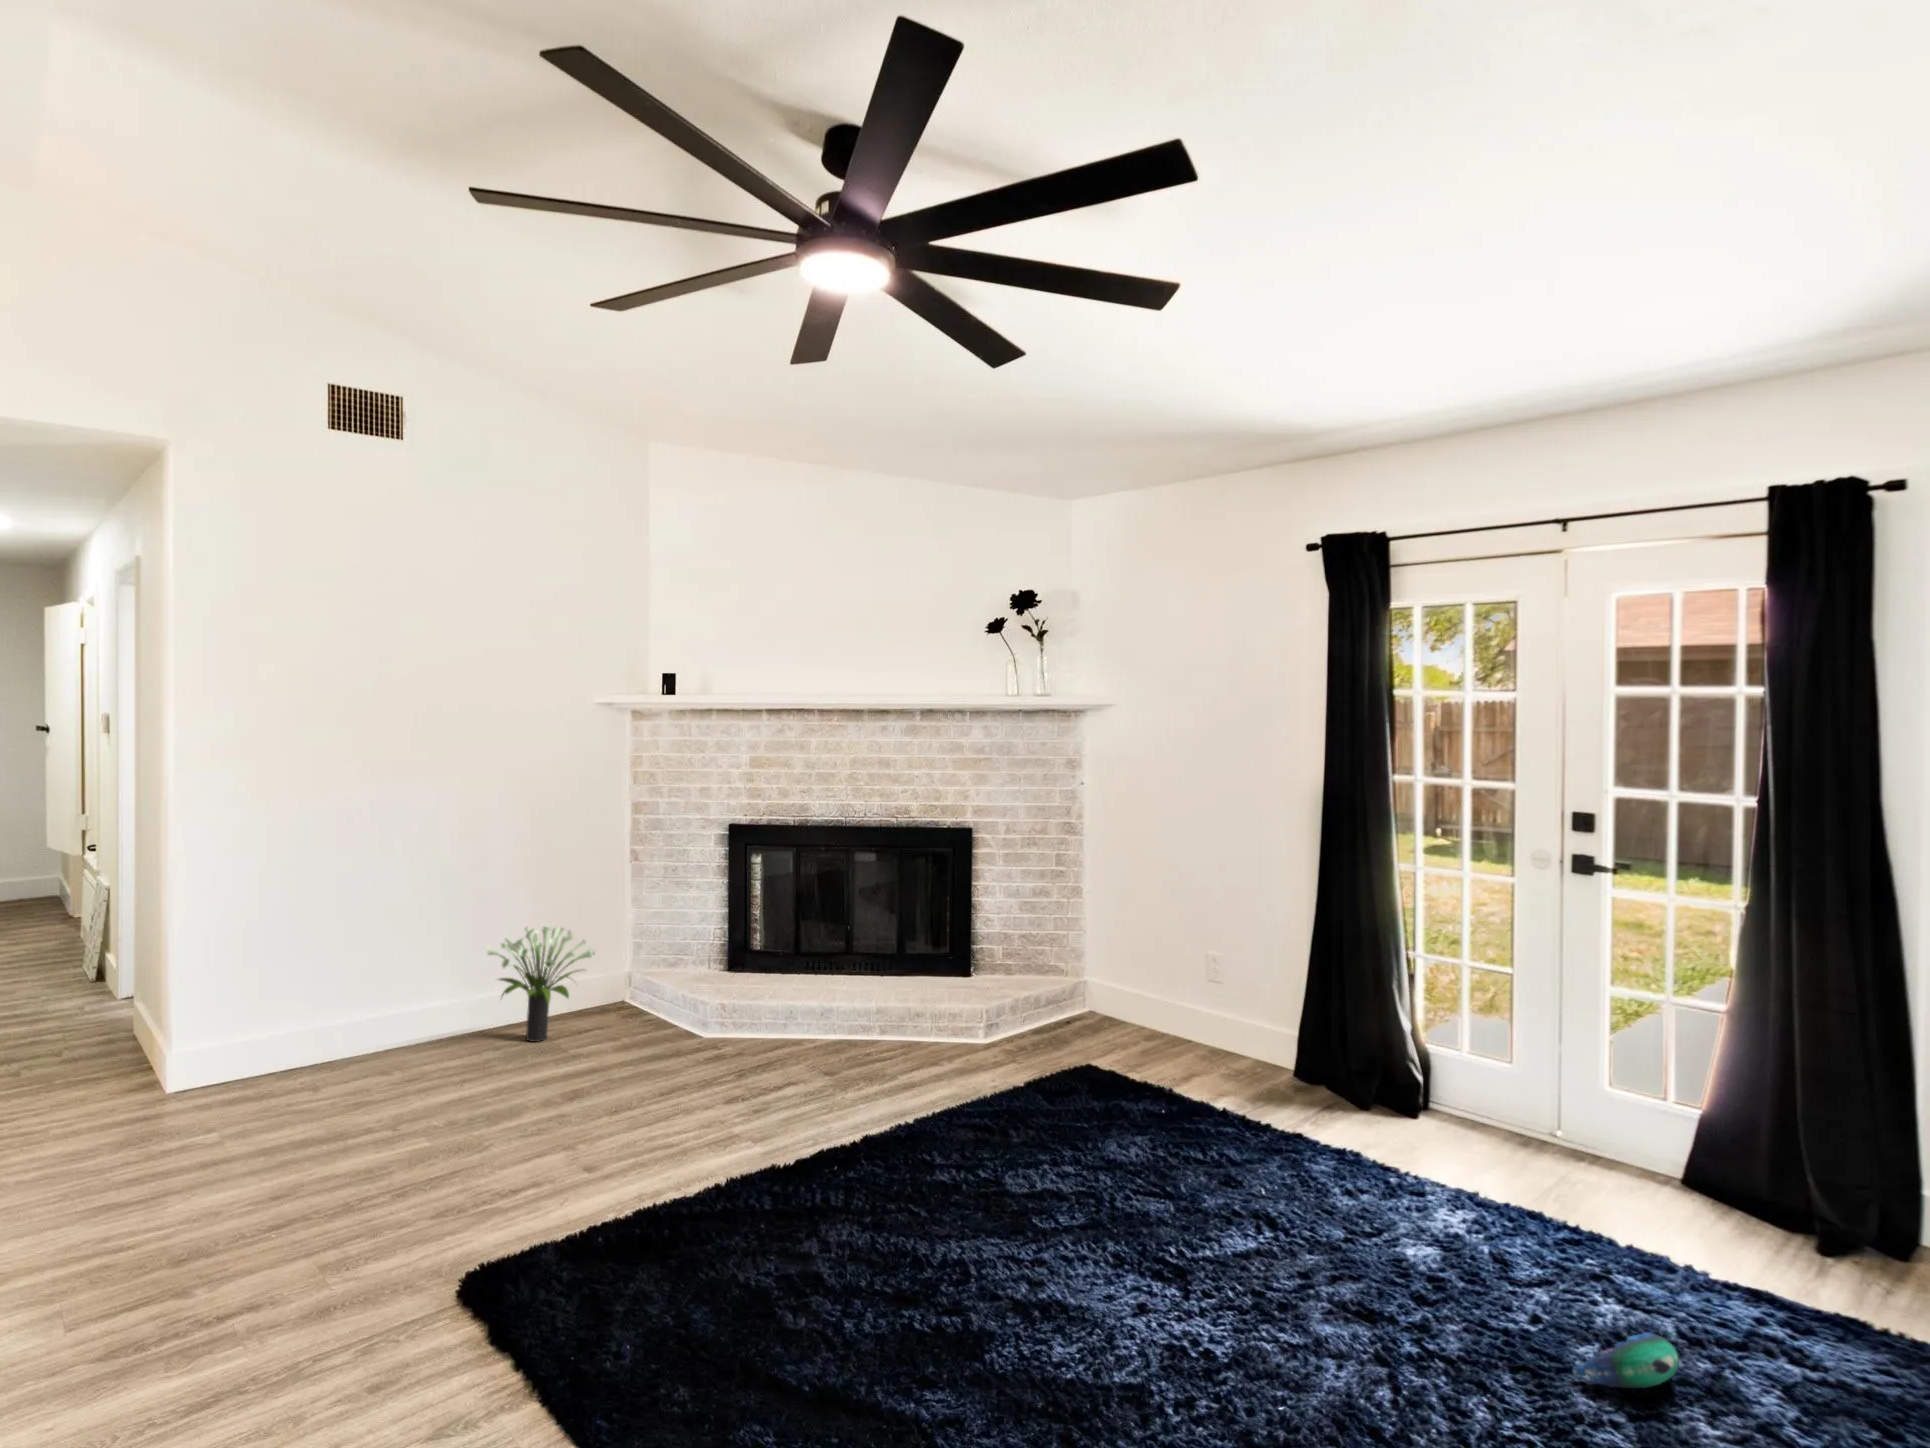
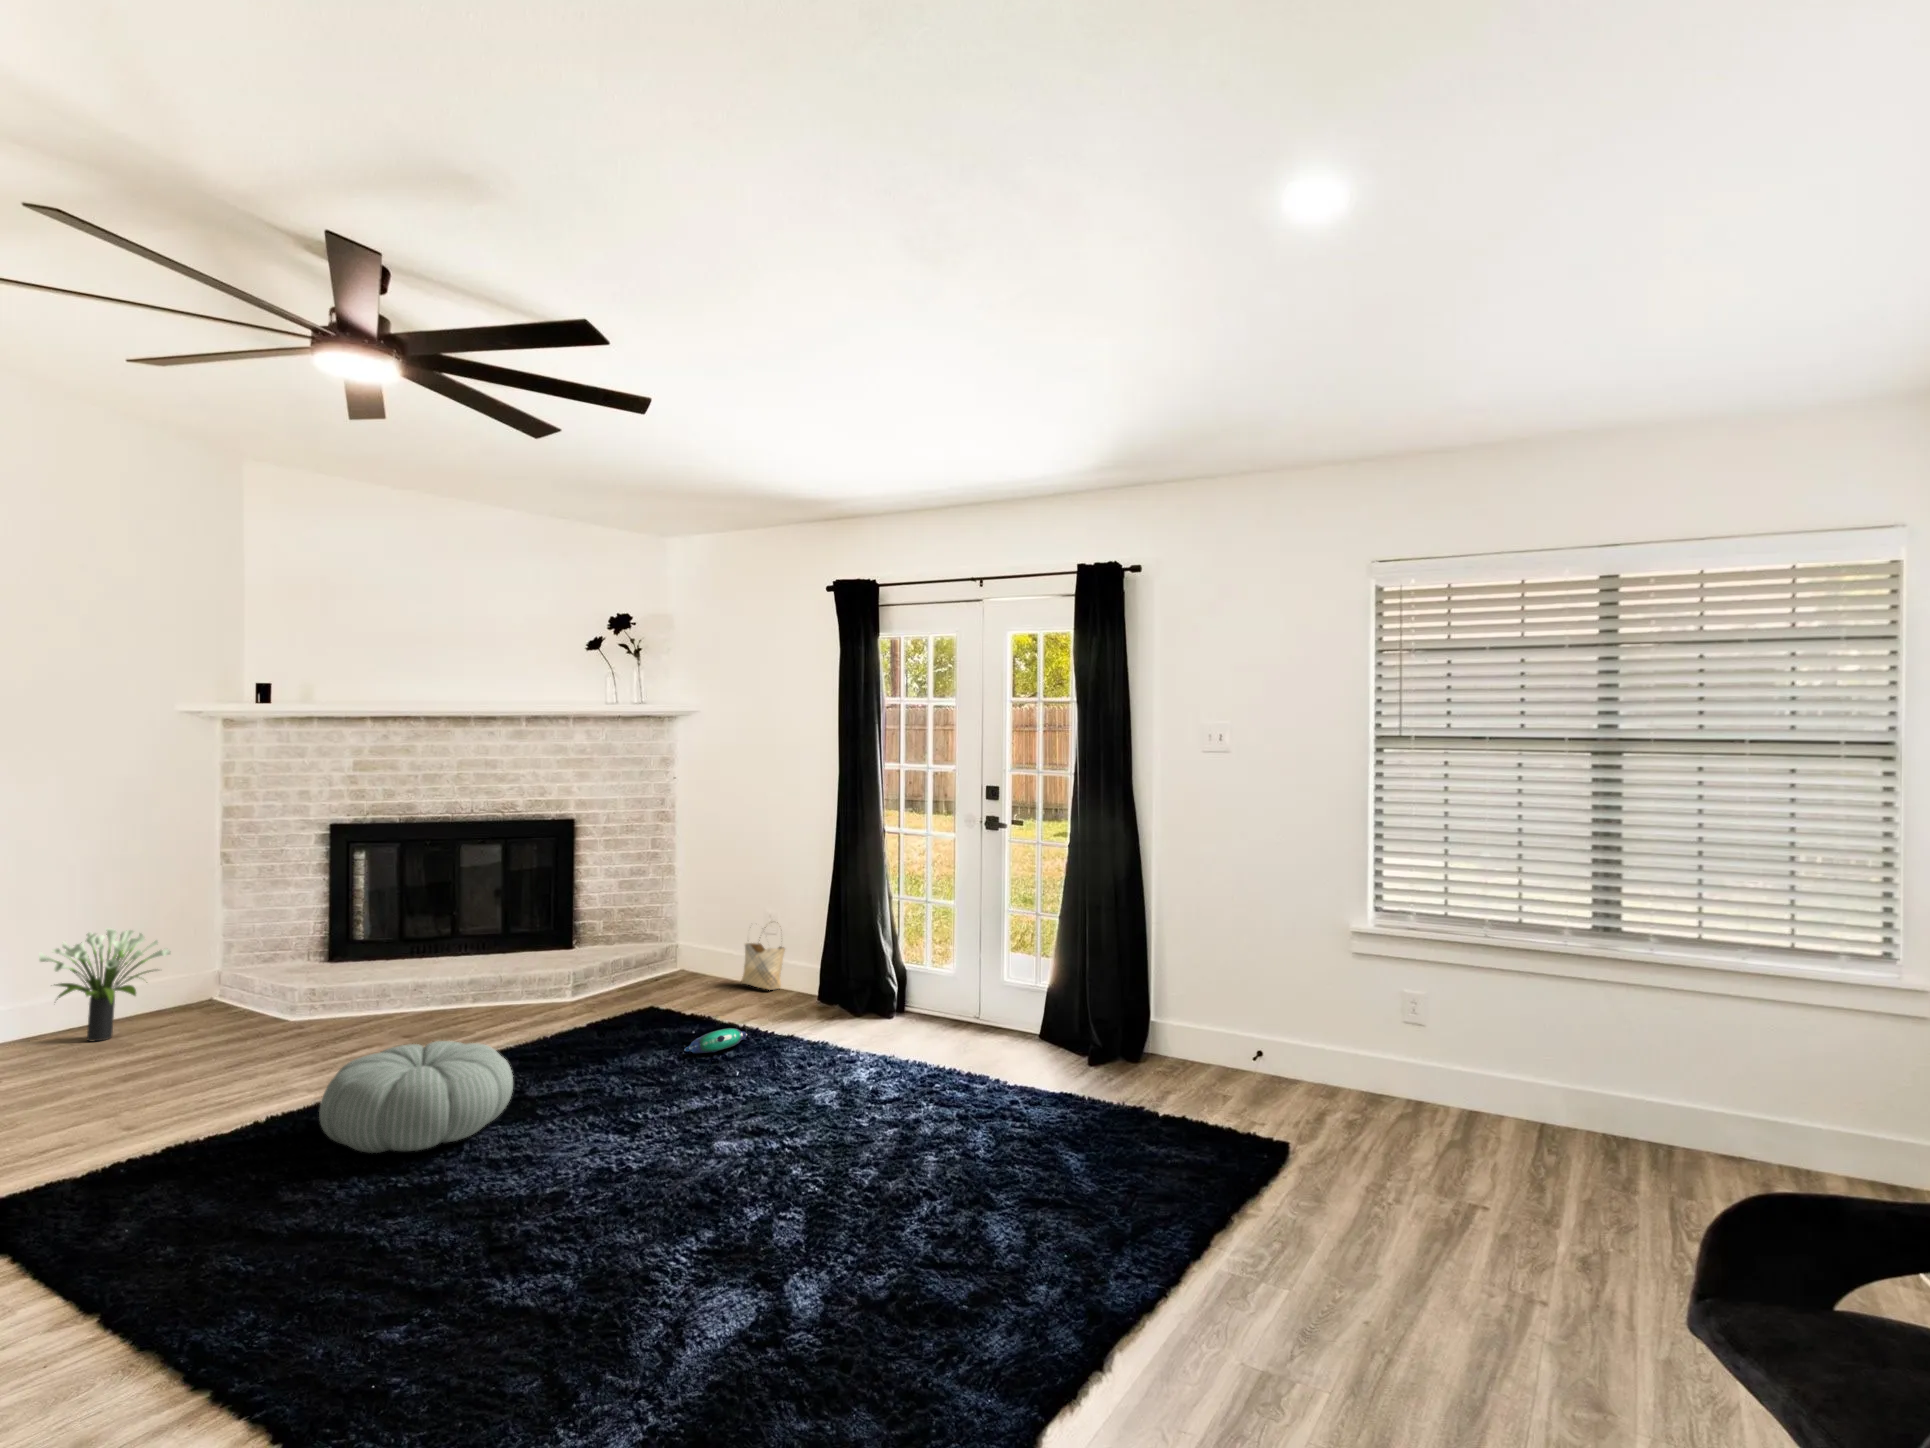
woven basket: none [1182,969,1242,1057] -> present [741,928,785,990]
pouf: none [794,1107,1002,1262] -> present [319,1041,513,1153]
plush toy: present [1572,1333,1678,1388] -> present [684,1028,747,1054]

